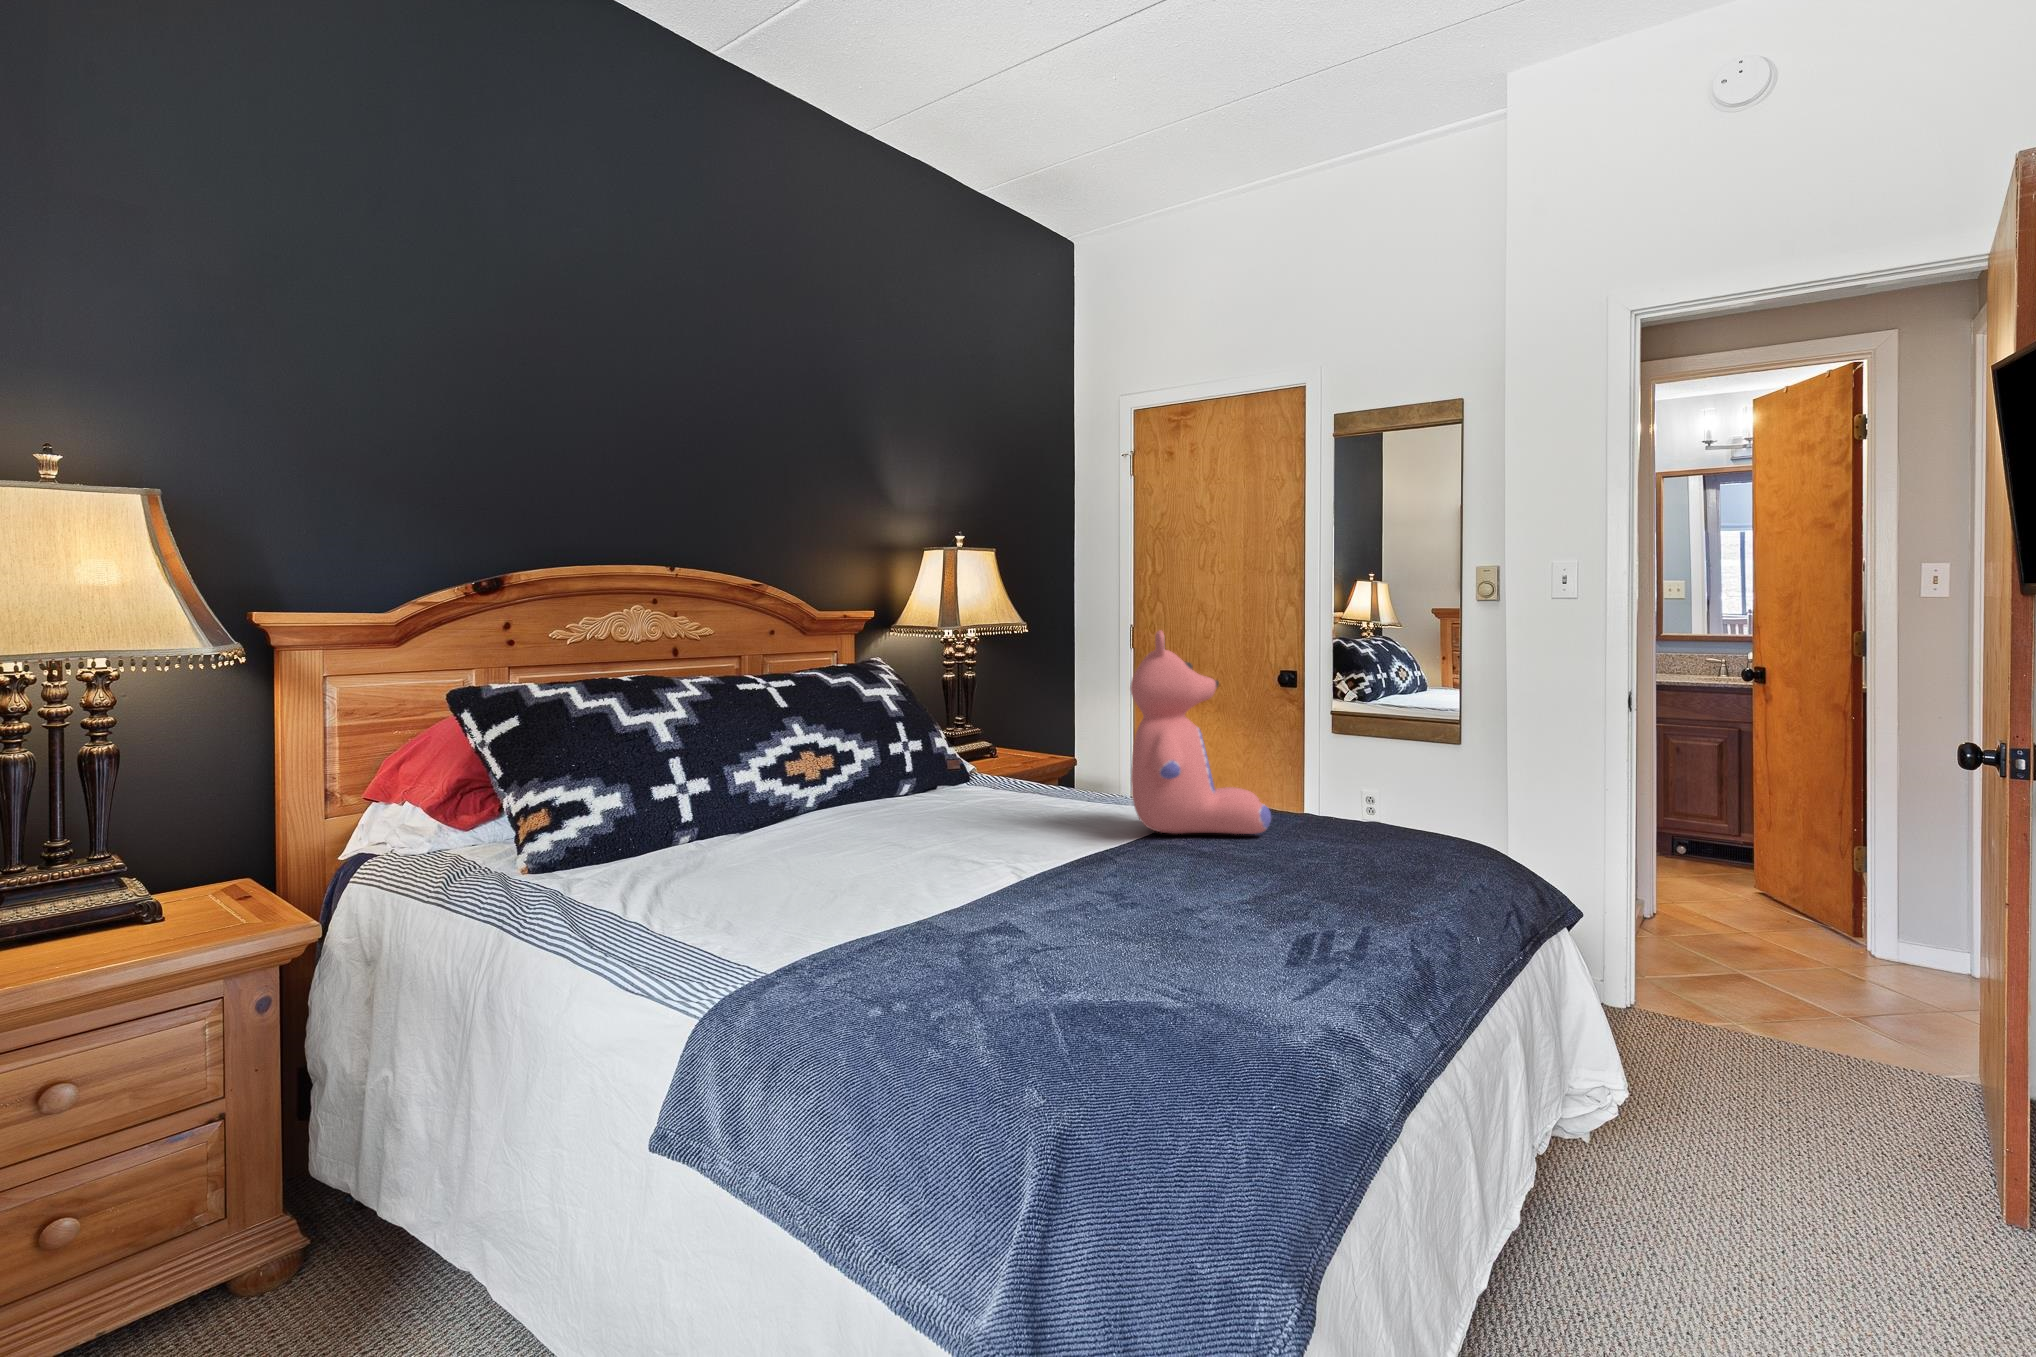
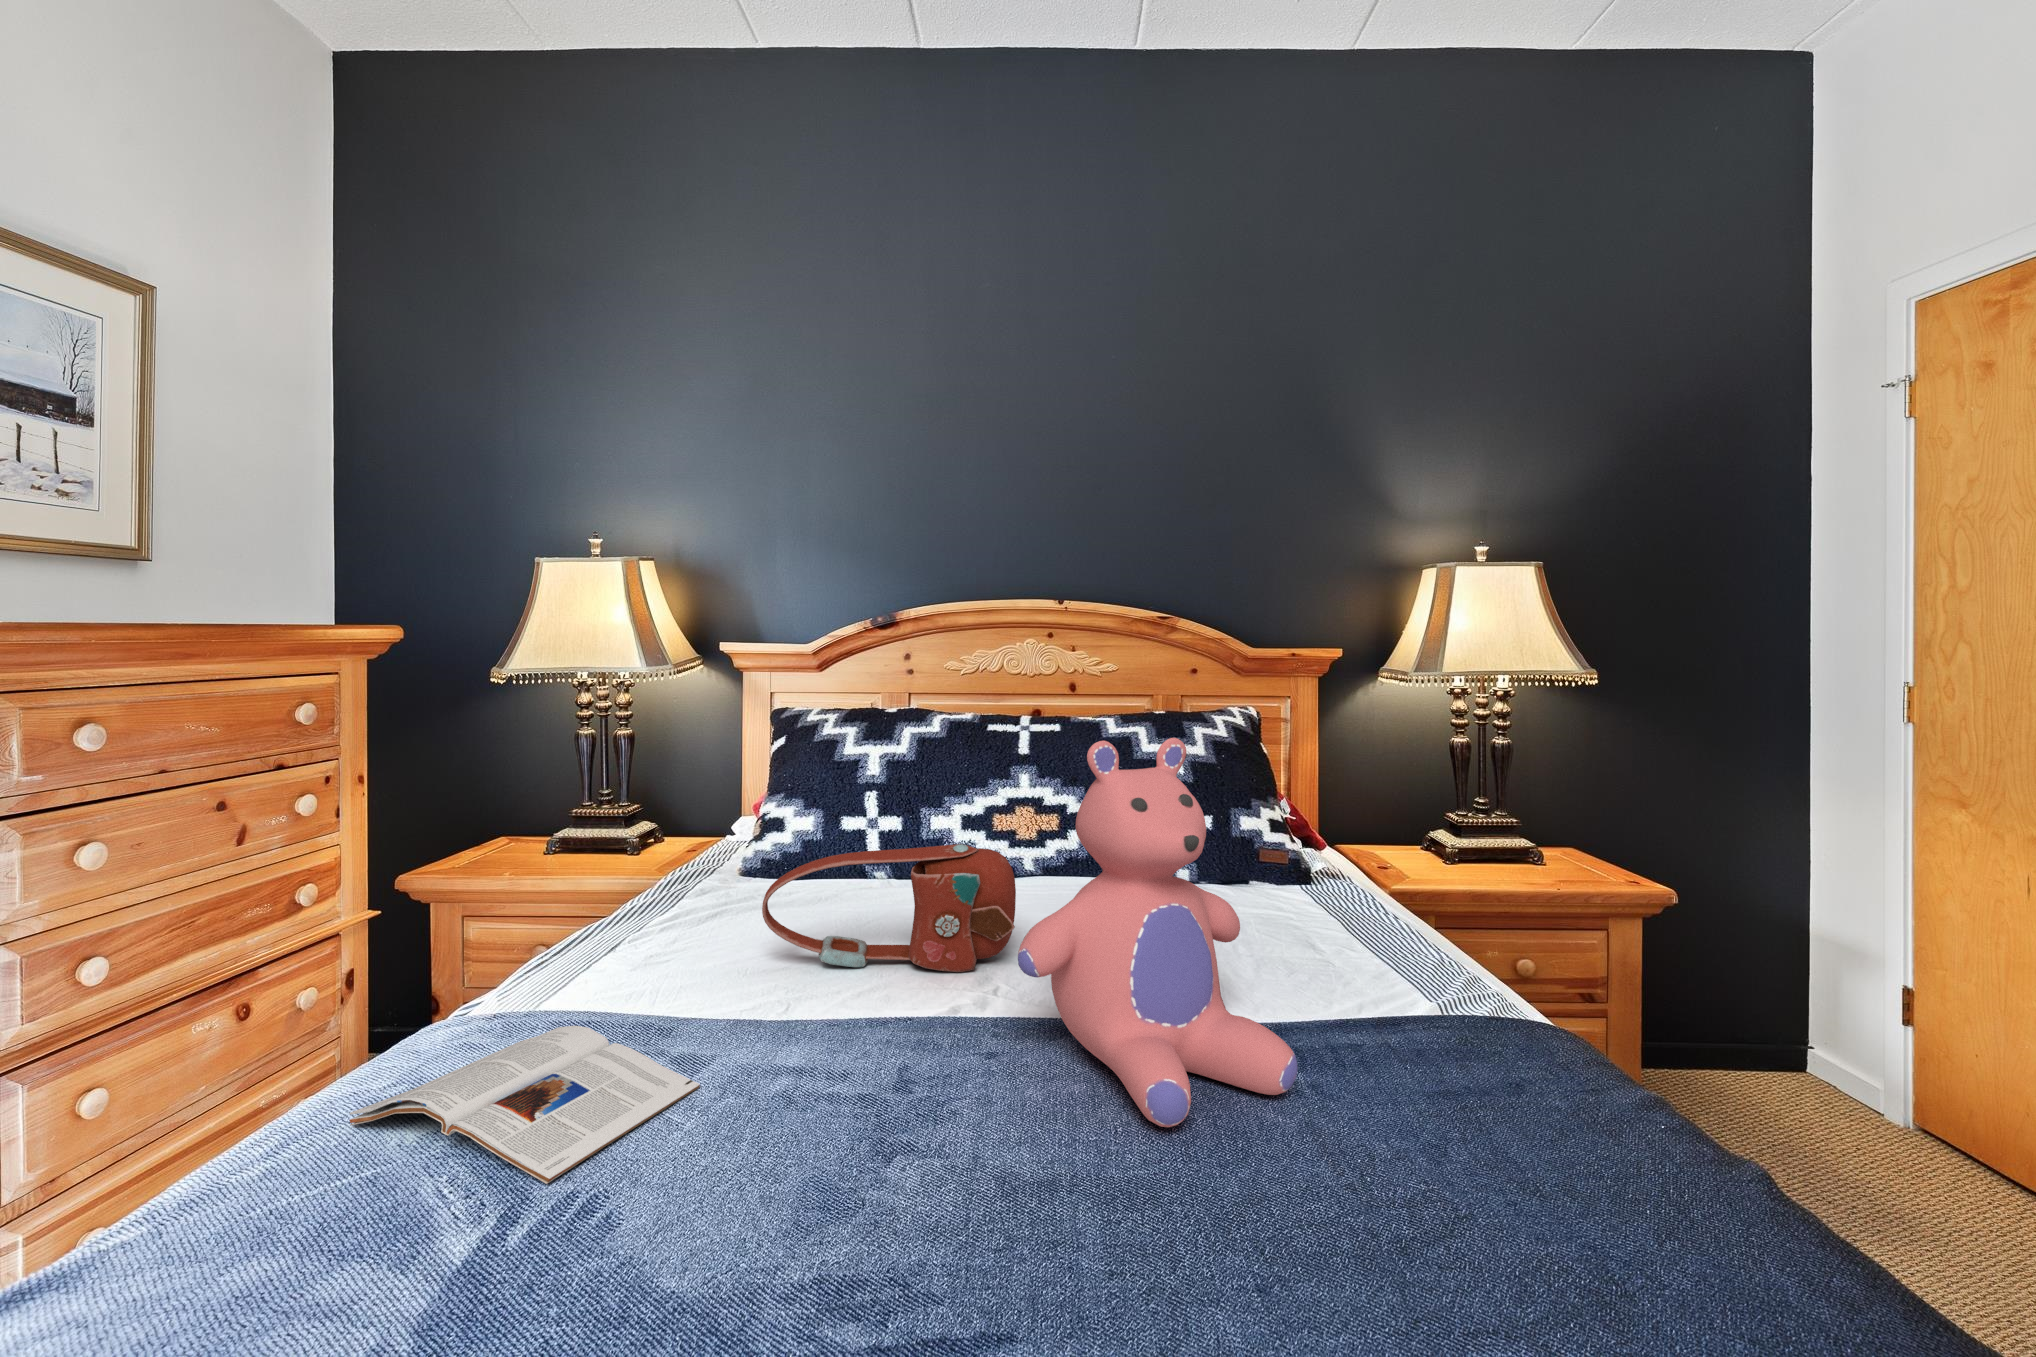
handbag: none [871,743,1016,860] -> present [762,844,1016,972]
magazine: none [914,885,1168,961] -> present [350,1026,700,1184]

